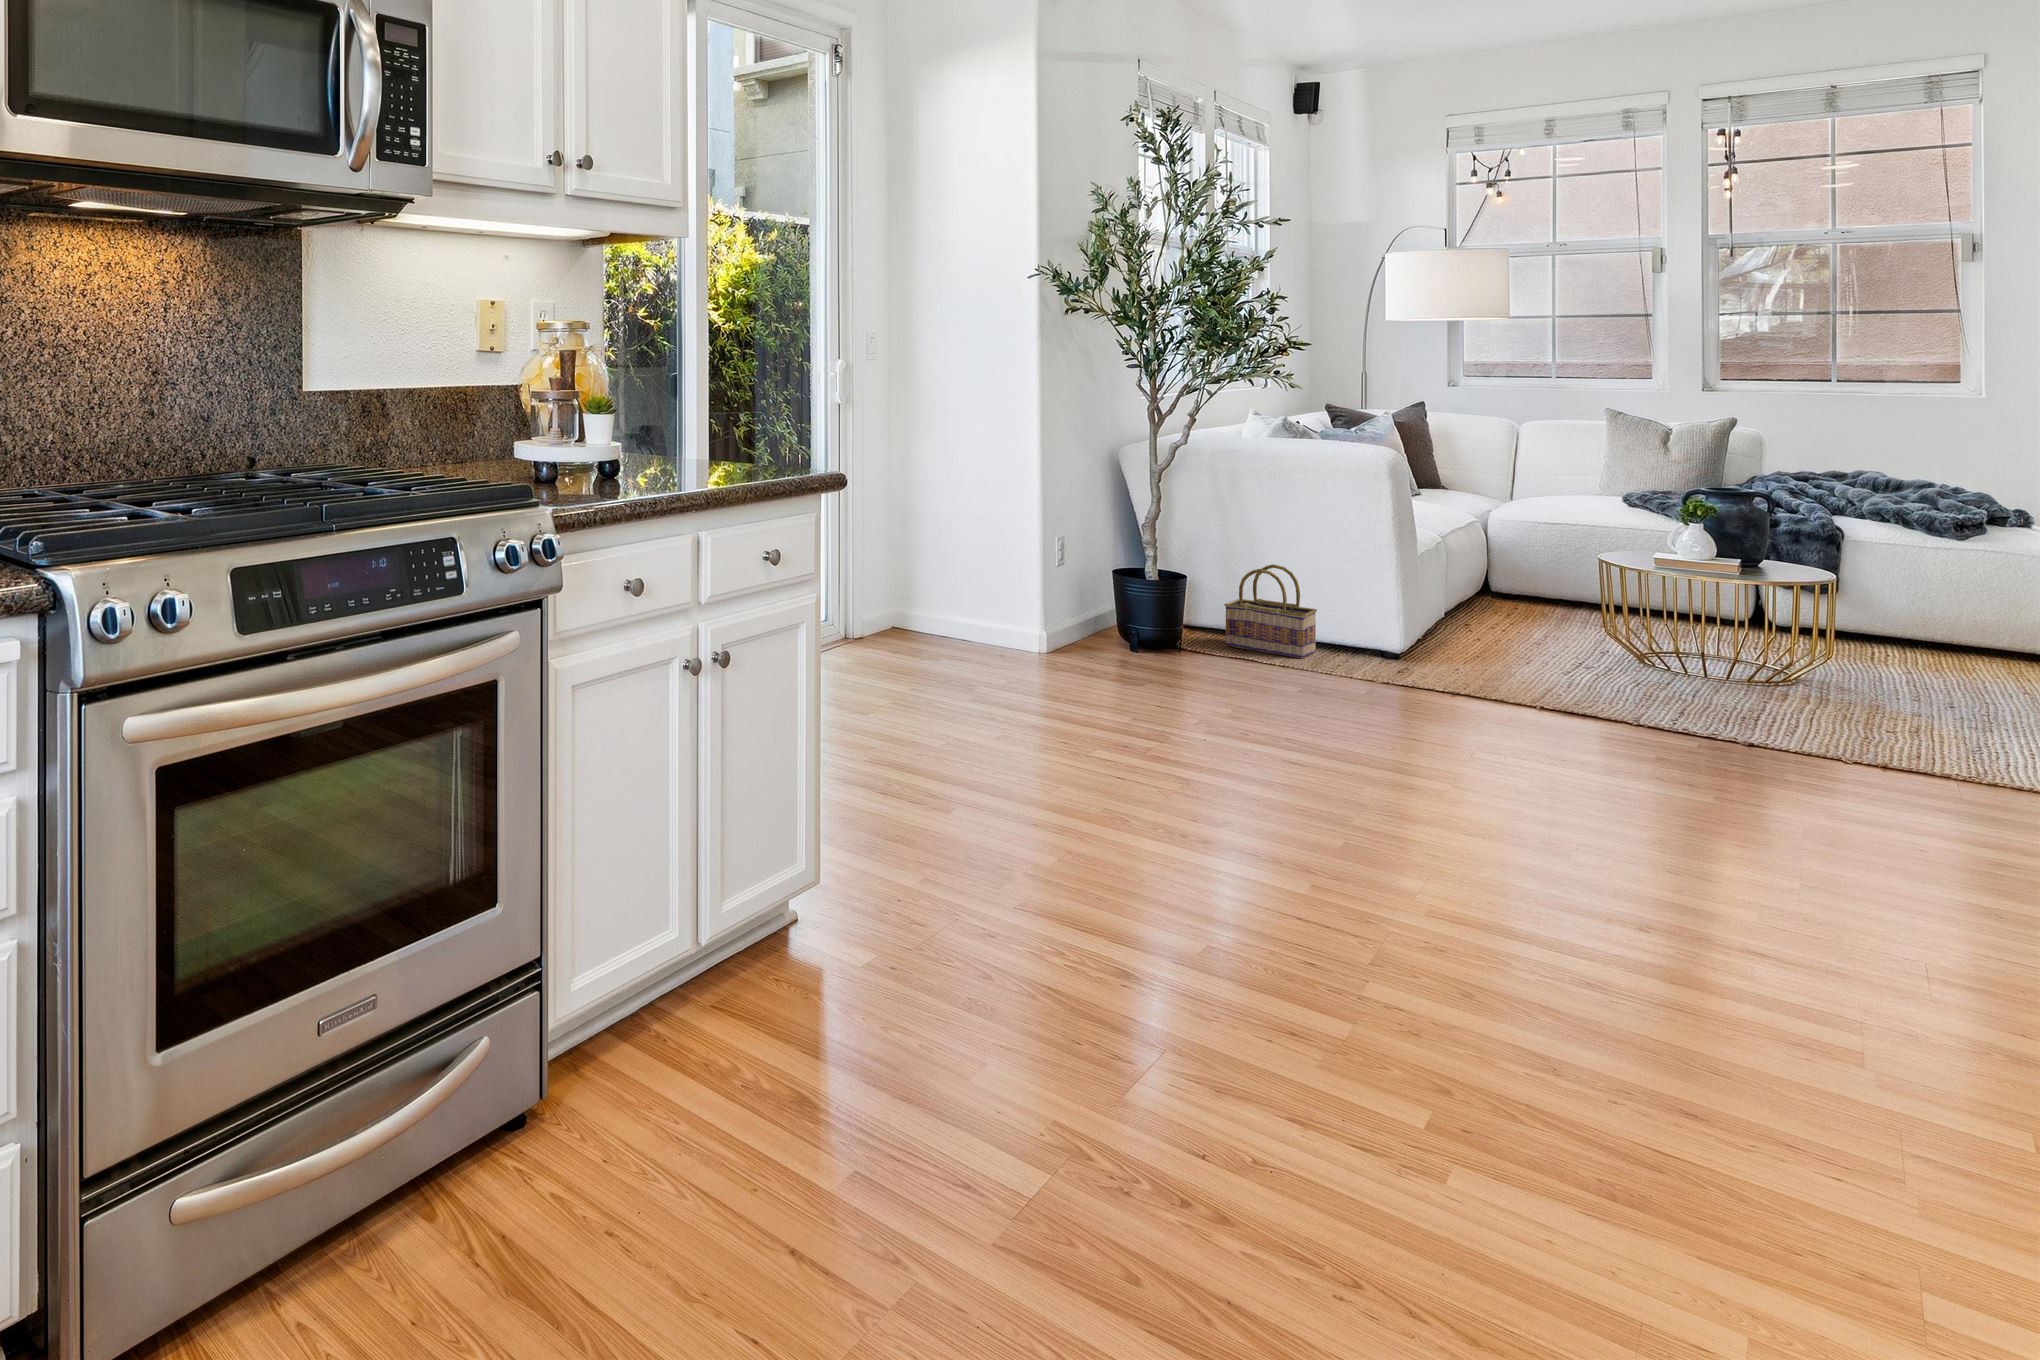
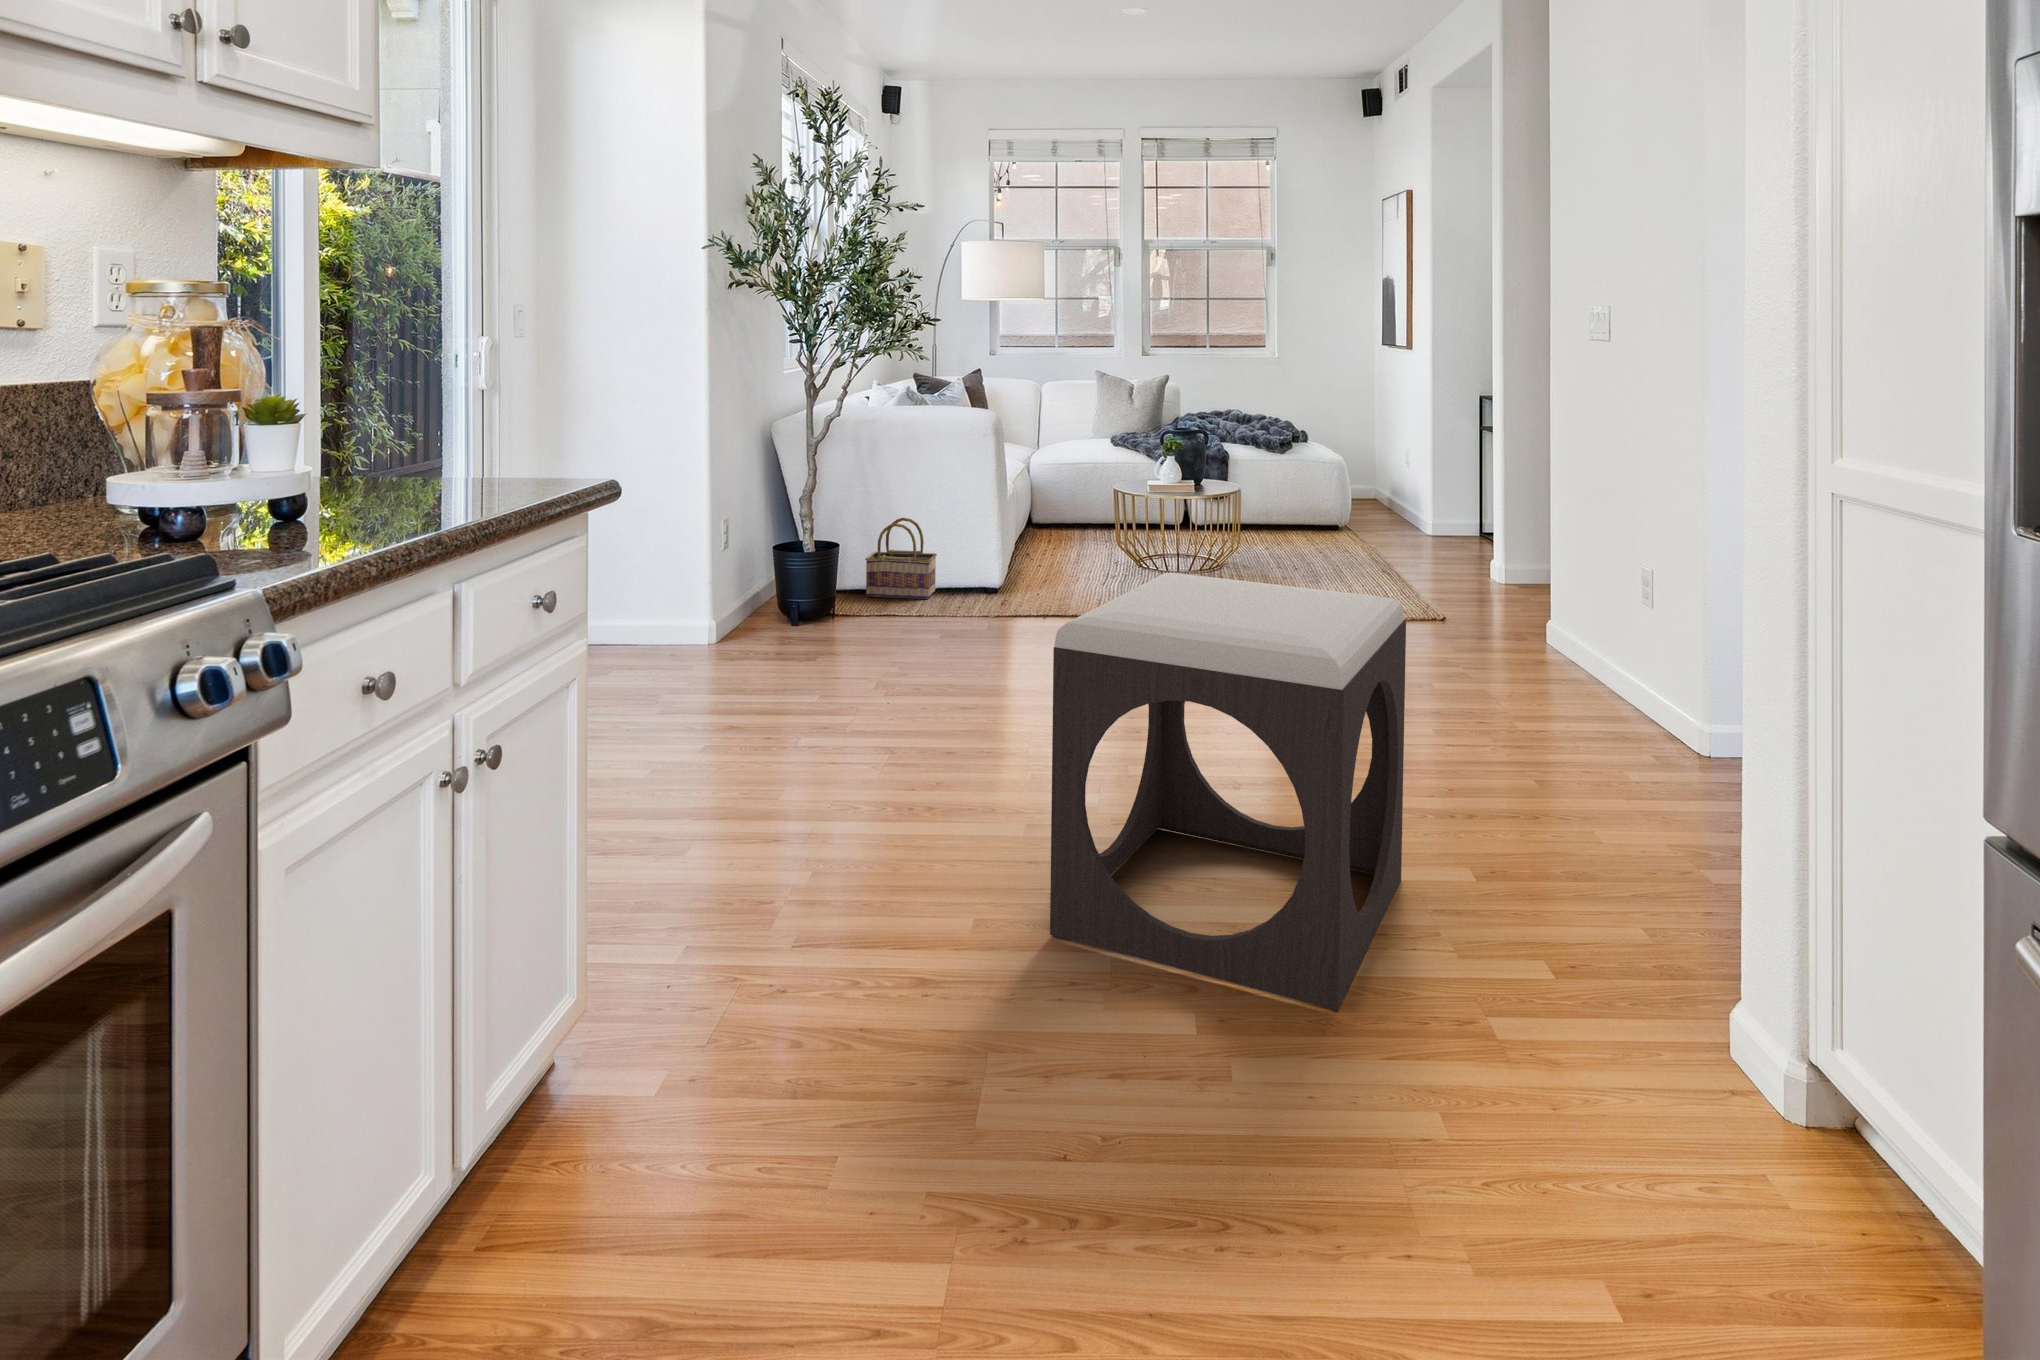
footstool: none [1284,632,1843,1148] -> present [1050,573,1406,1011]

